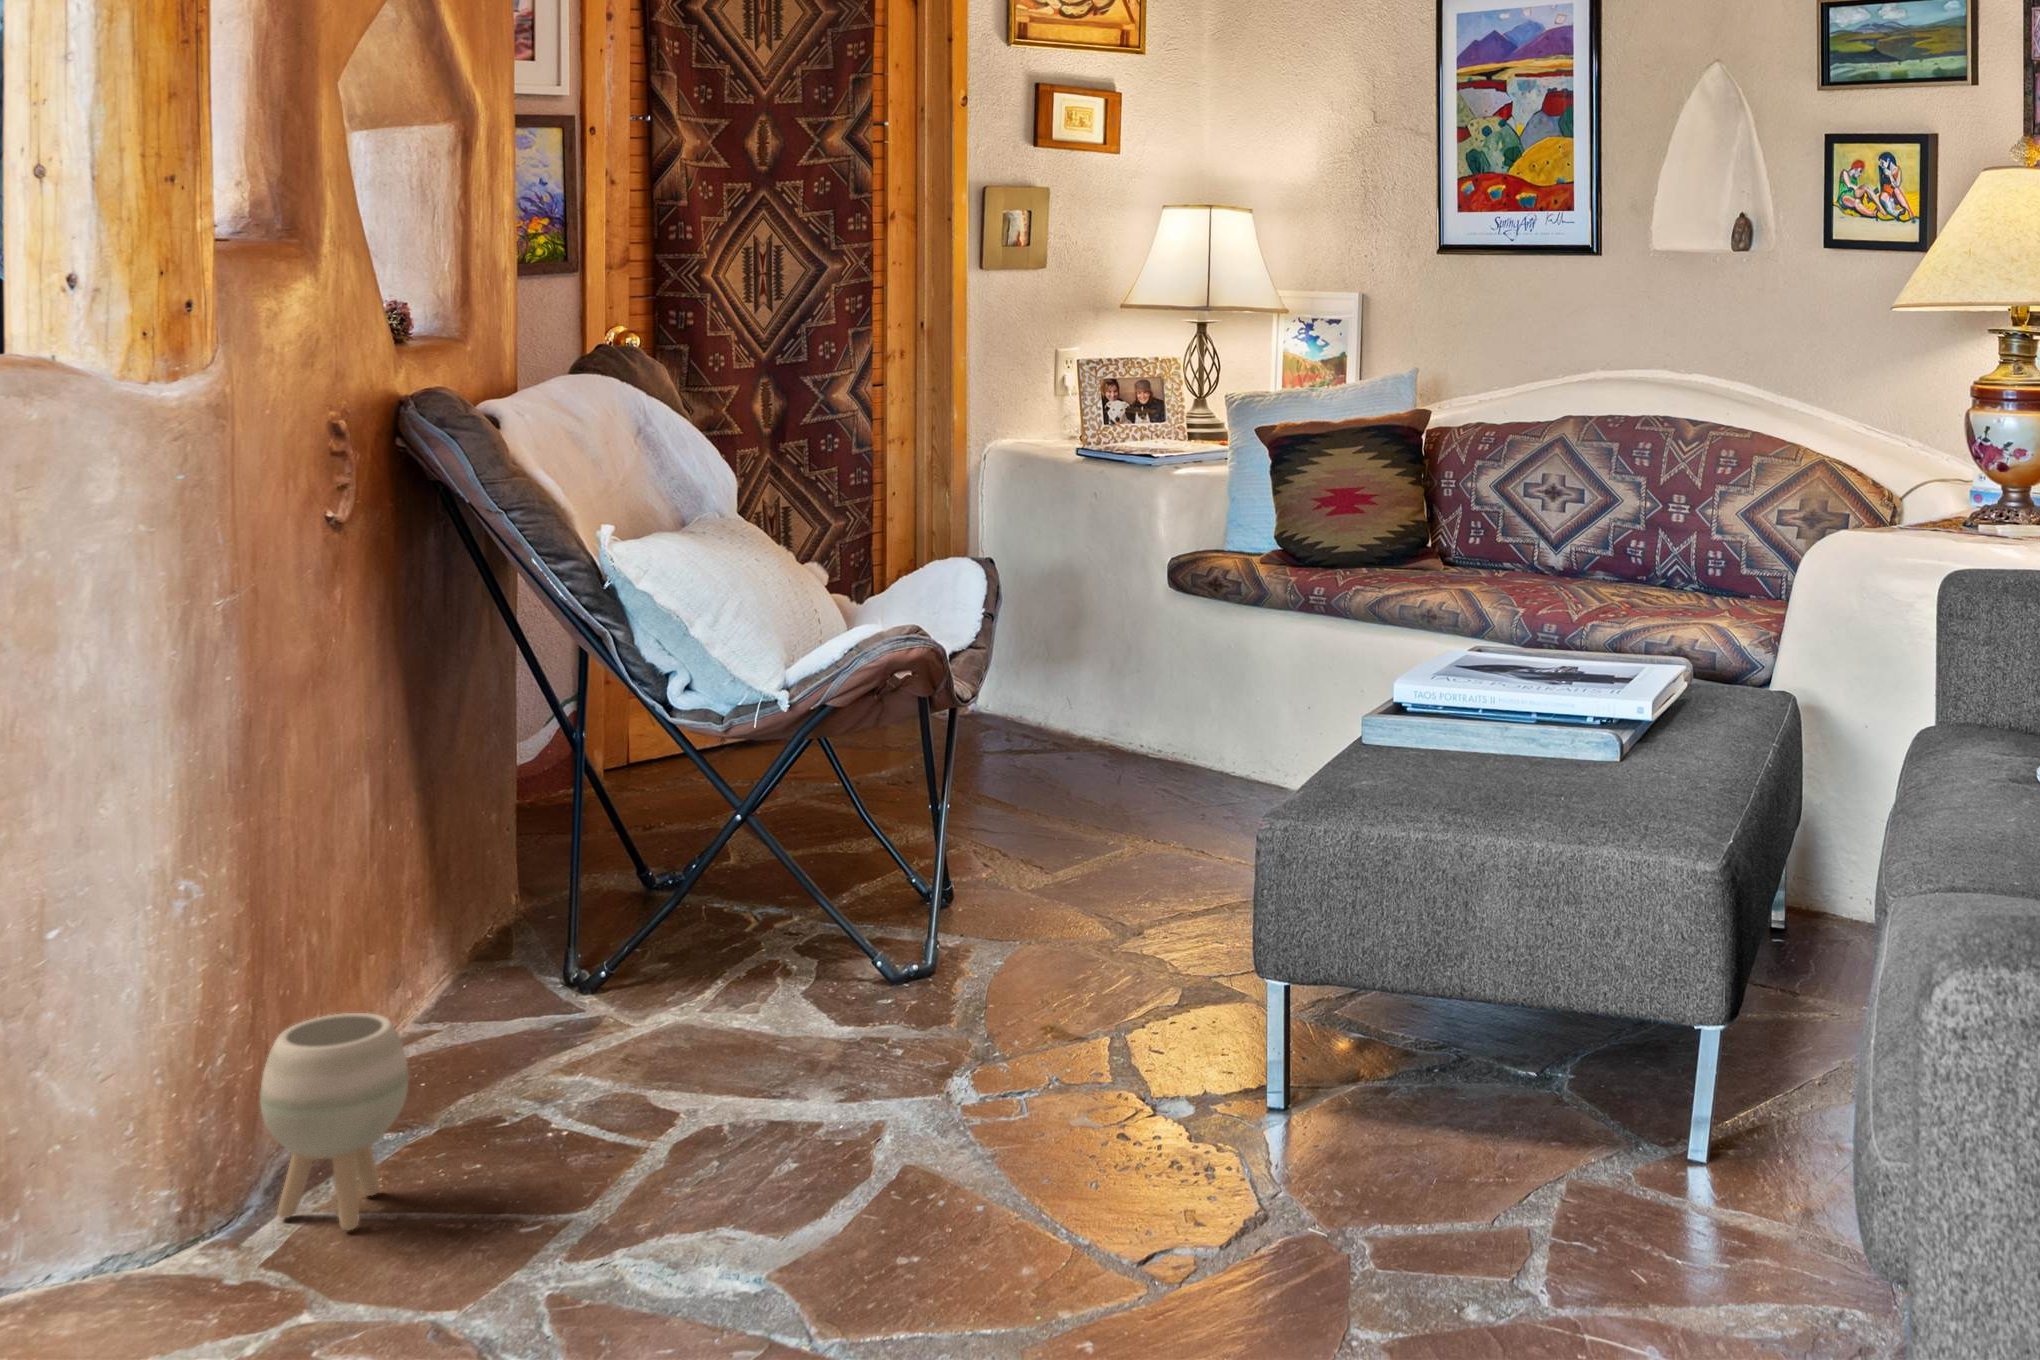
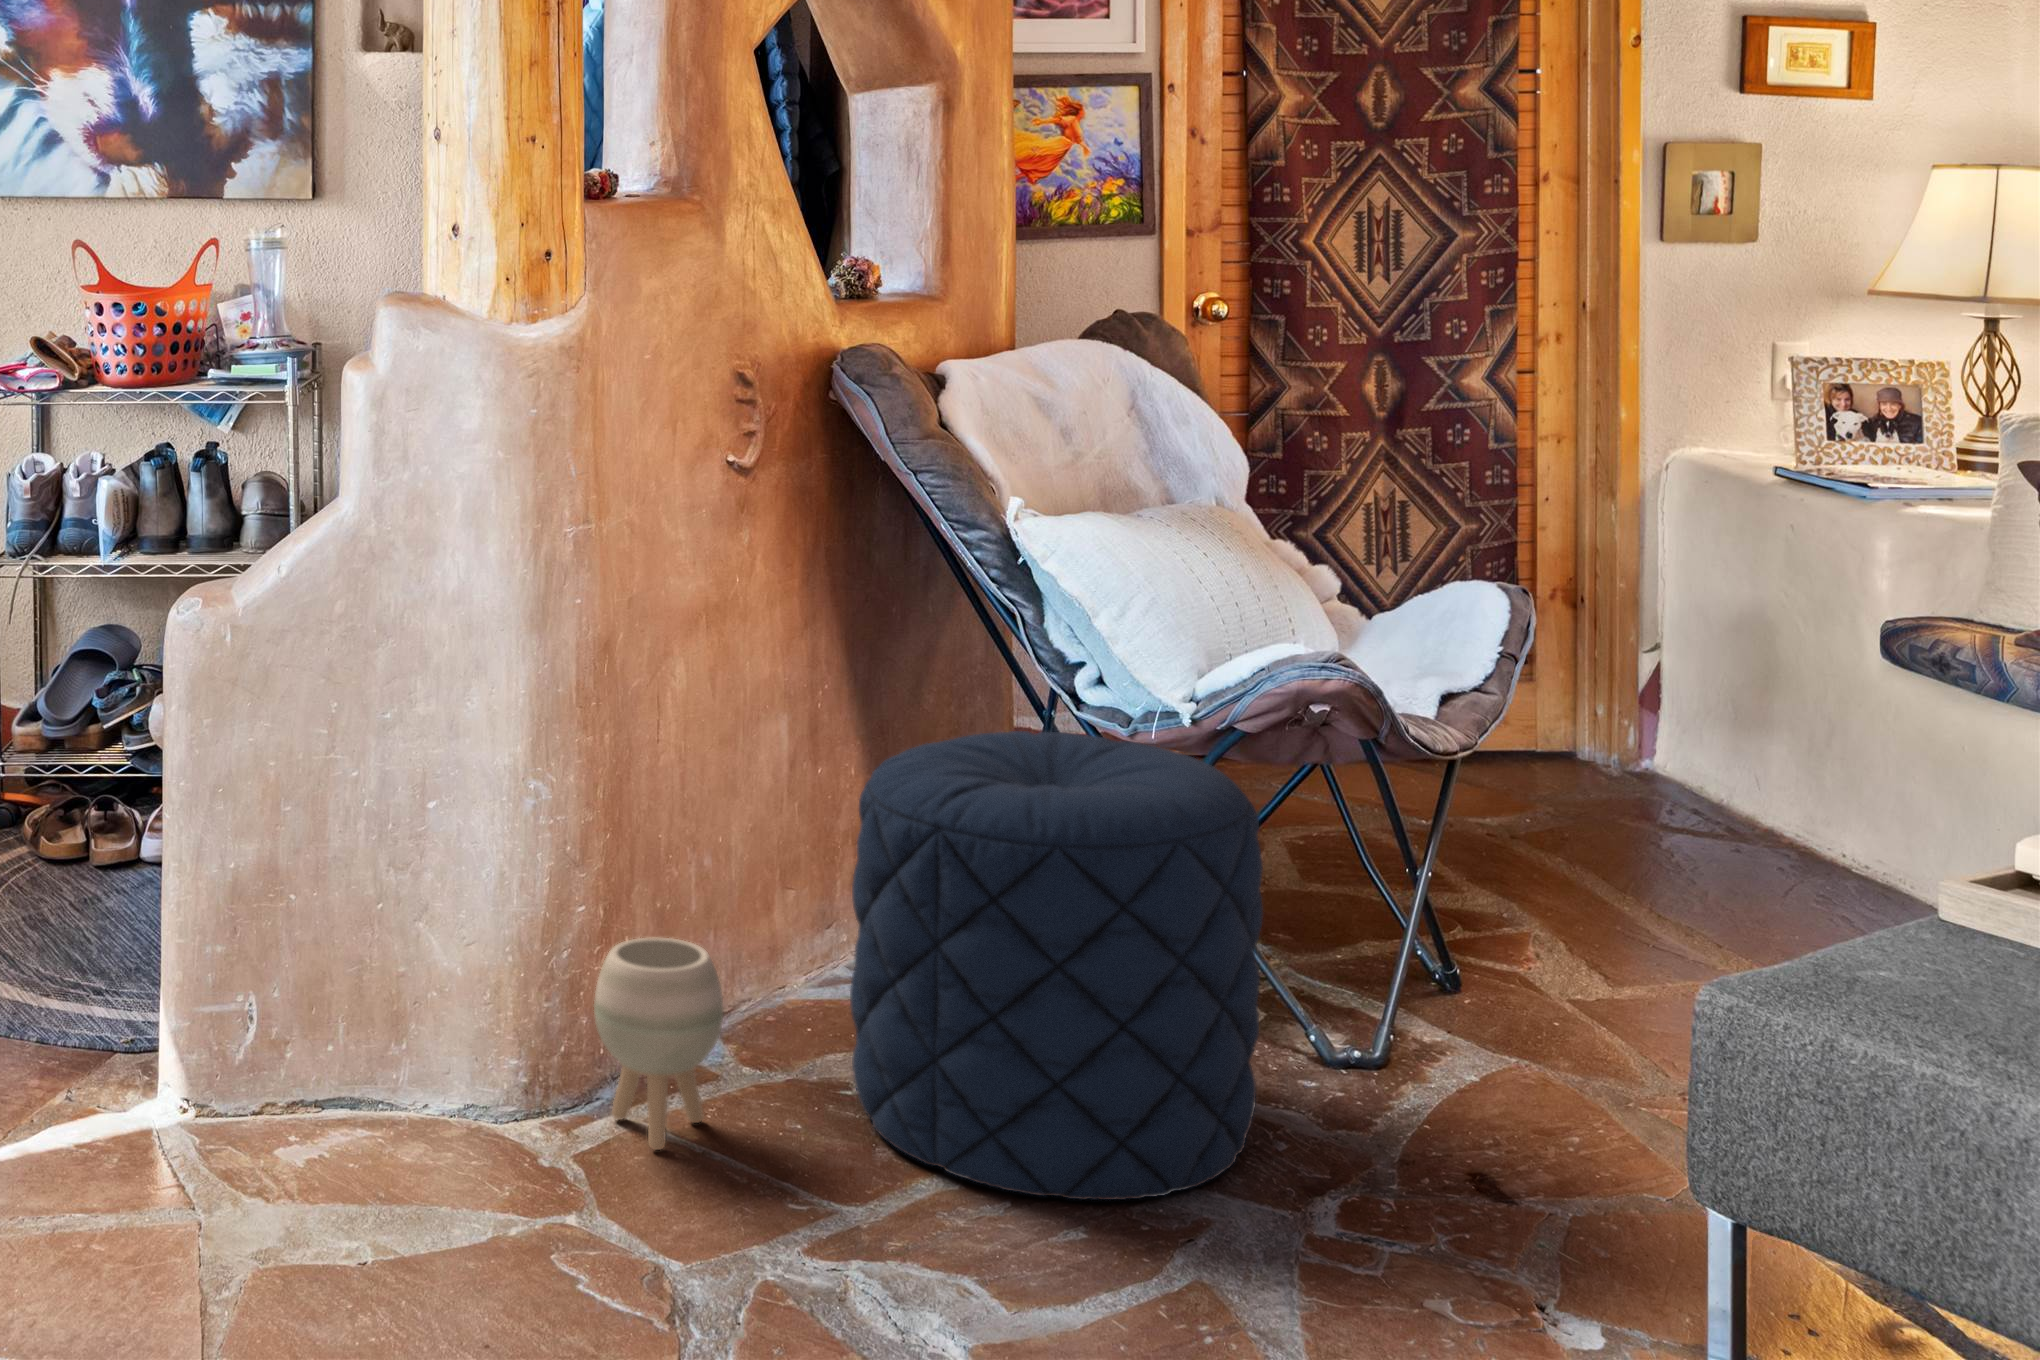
pouf: none [510,737,887,1157] -> present [850,731,1263,1200]

